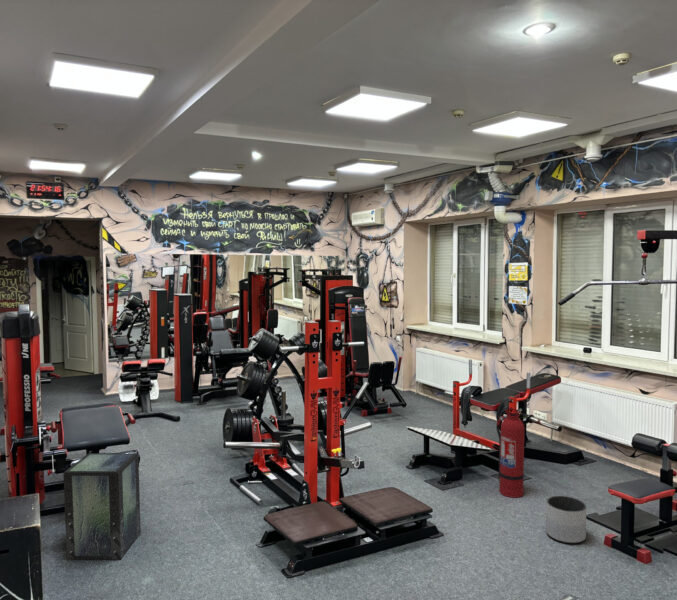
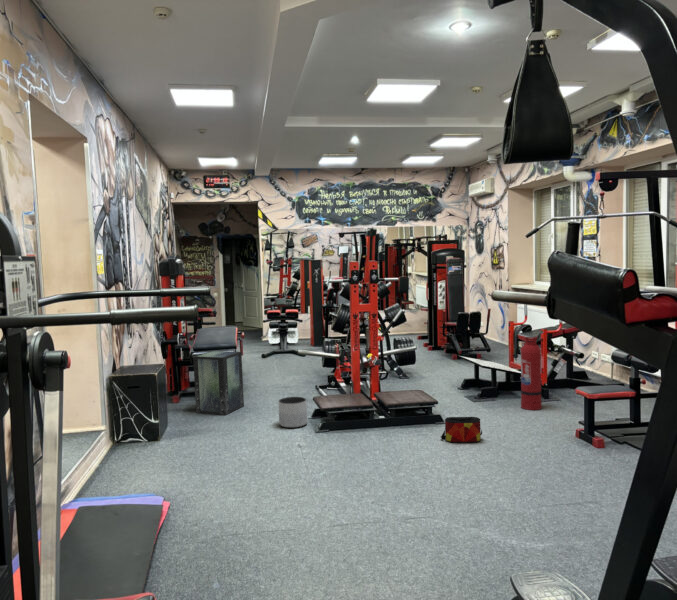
planter: present [546,496,586,543] -> present [279,397,307,428]
bag: none [463,536,513,579] -> present [441,417,482,443]

